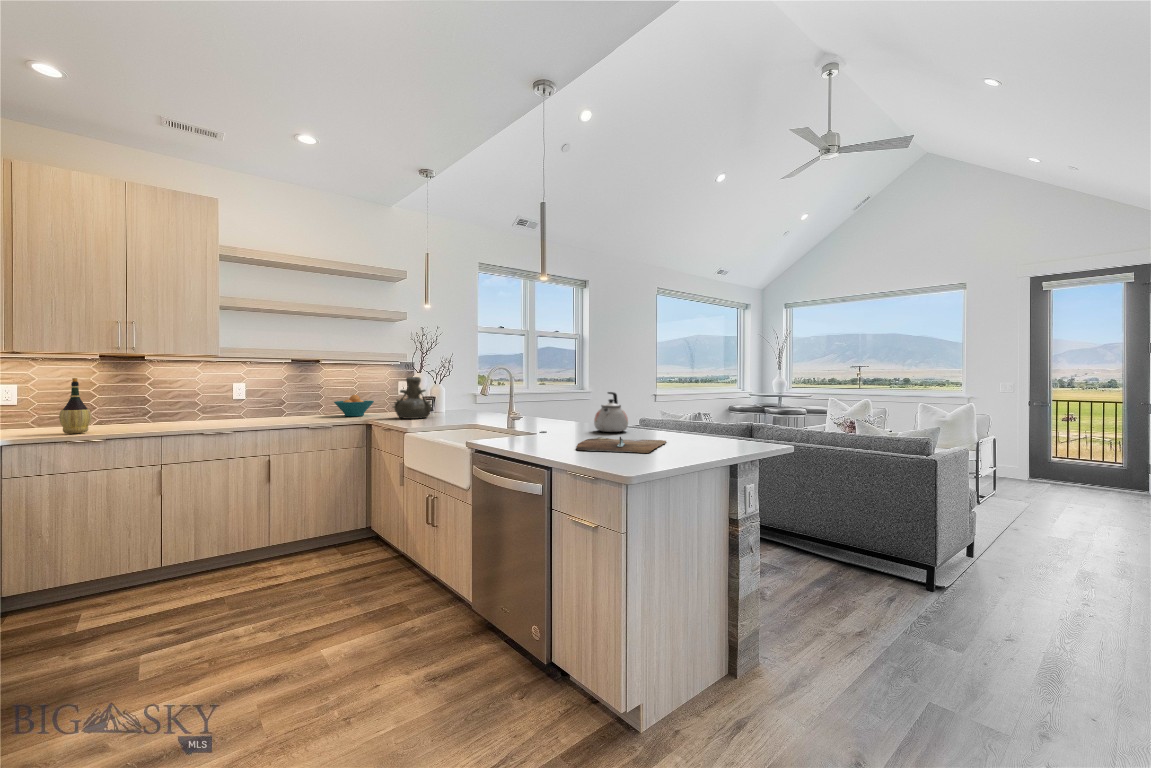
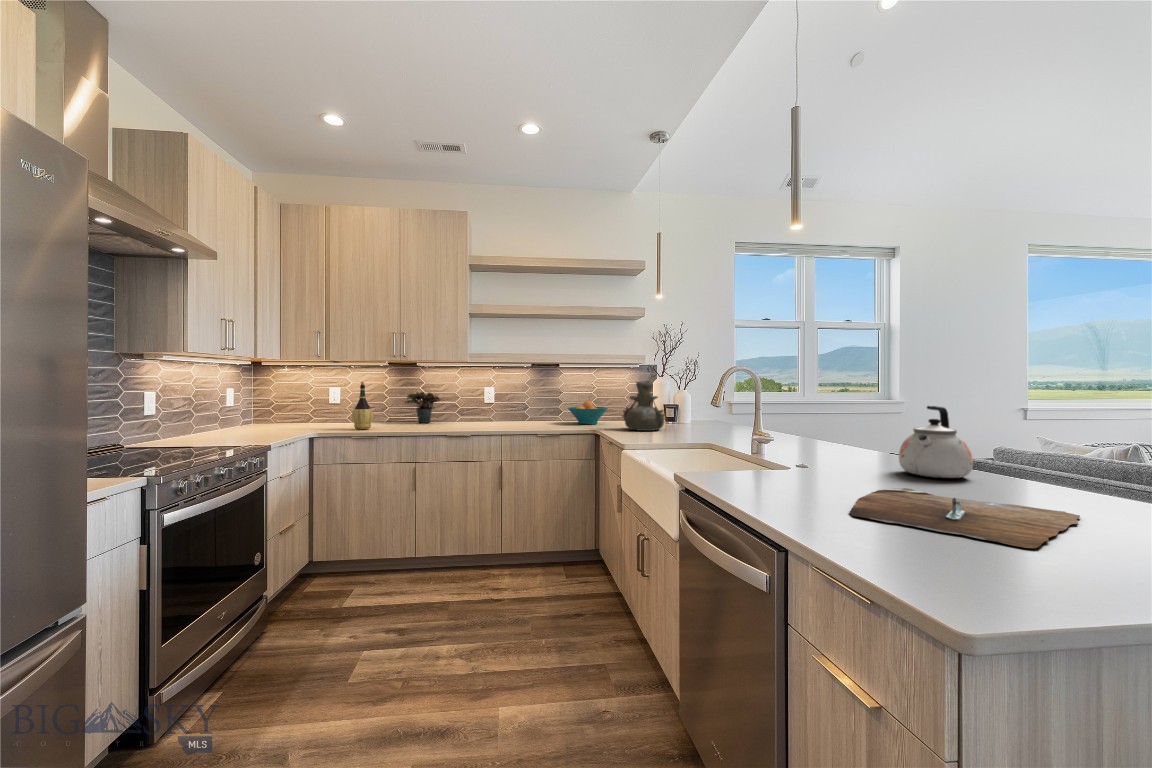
potted plant: none [117,389,186,424] -> present [405,392,440,423]

